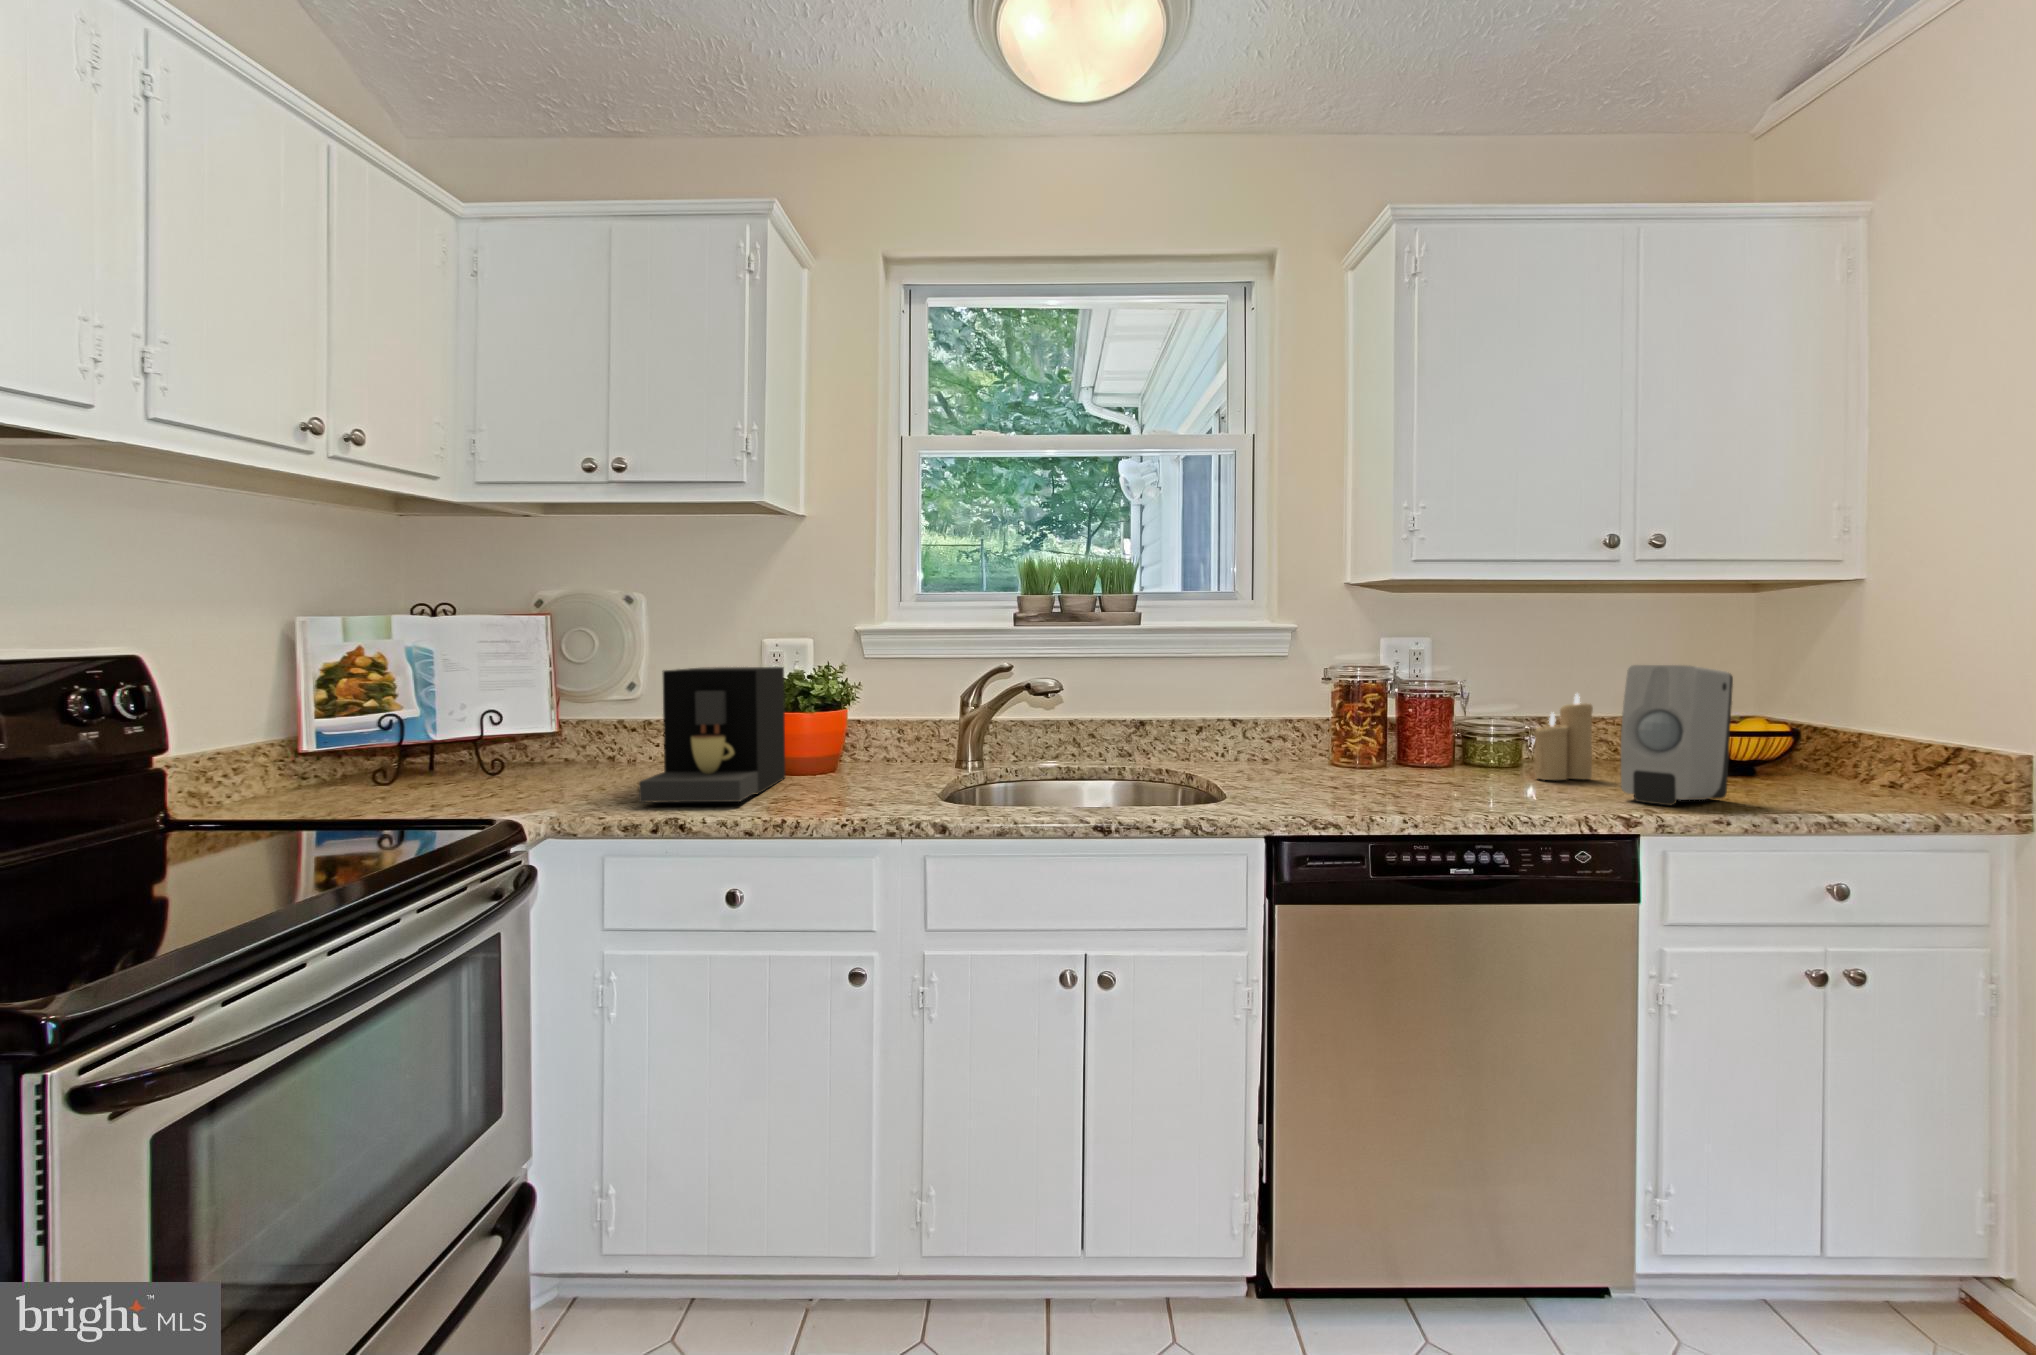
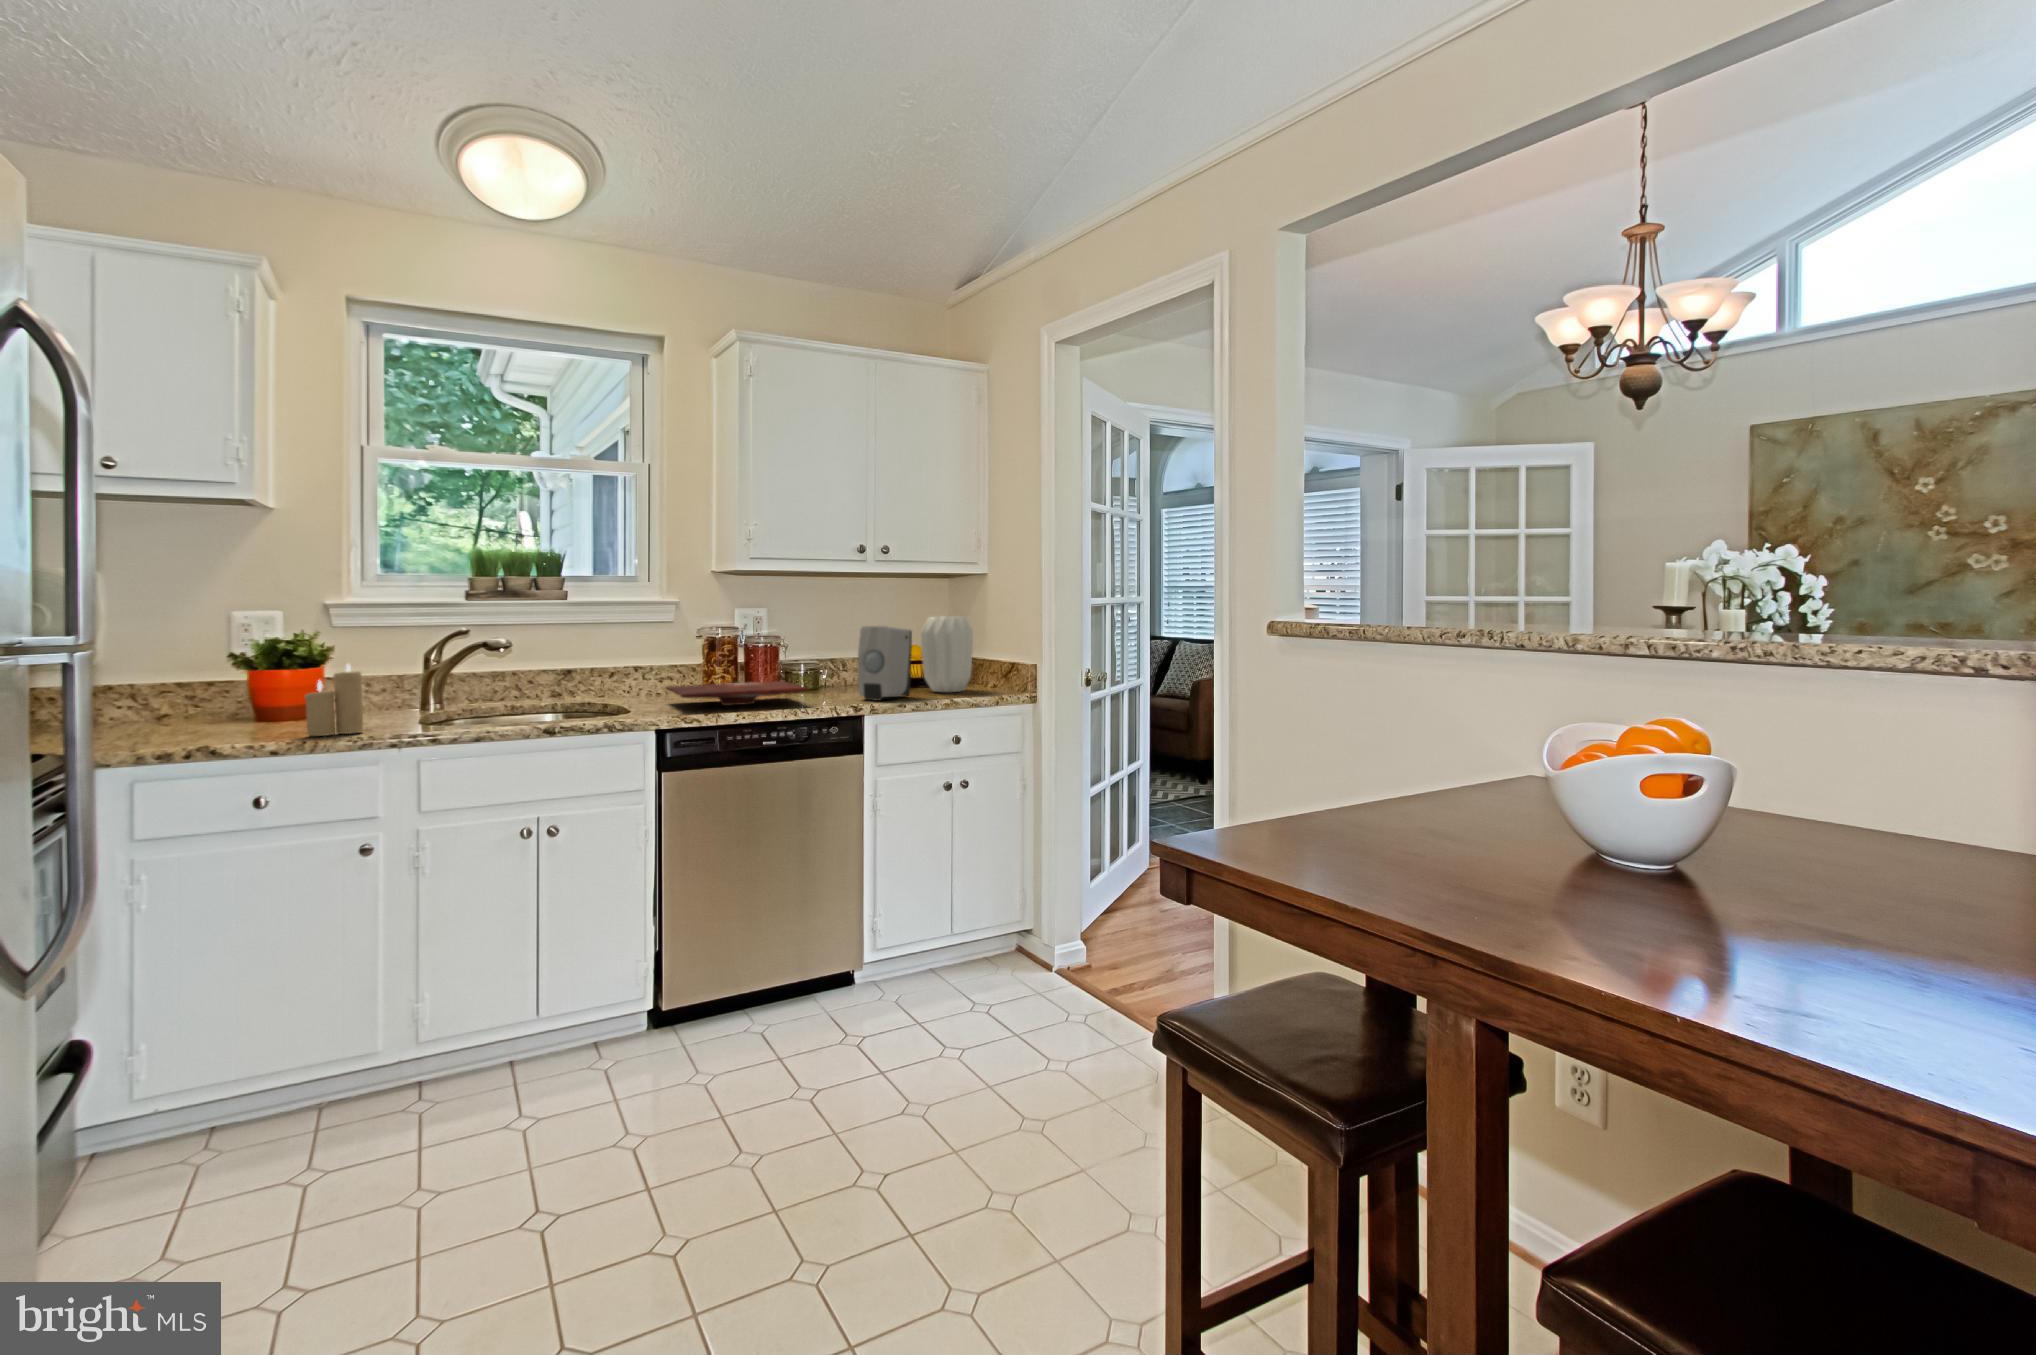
vase: none [1737,649,1862,795] -> present [921,616,973,692]
coffee maker: present [639,667,785,803] -> none [160,637,273,742]
candle: present [1534,694,1593,780] -> present [305,664,363,736]
cutting board: none [1277,756,1534,796] -> present [666,681,808,706]

